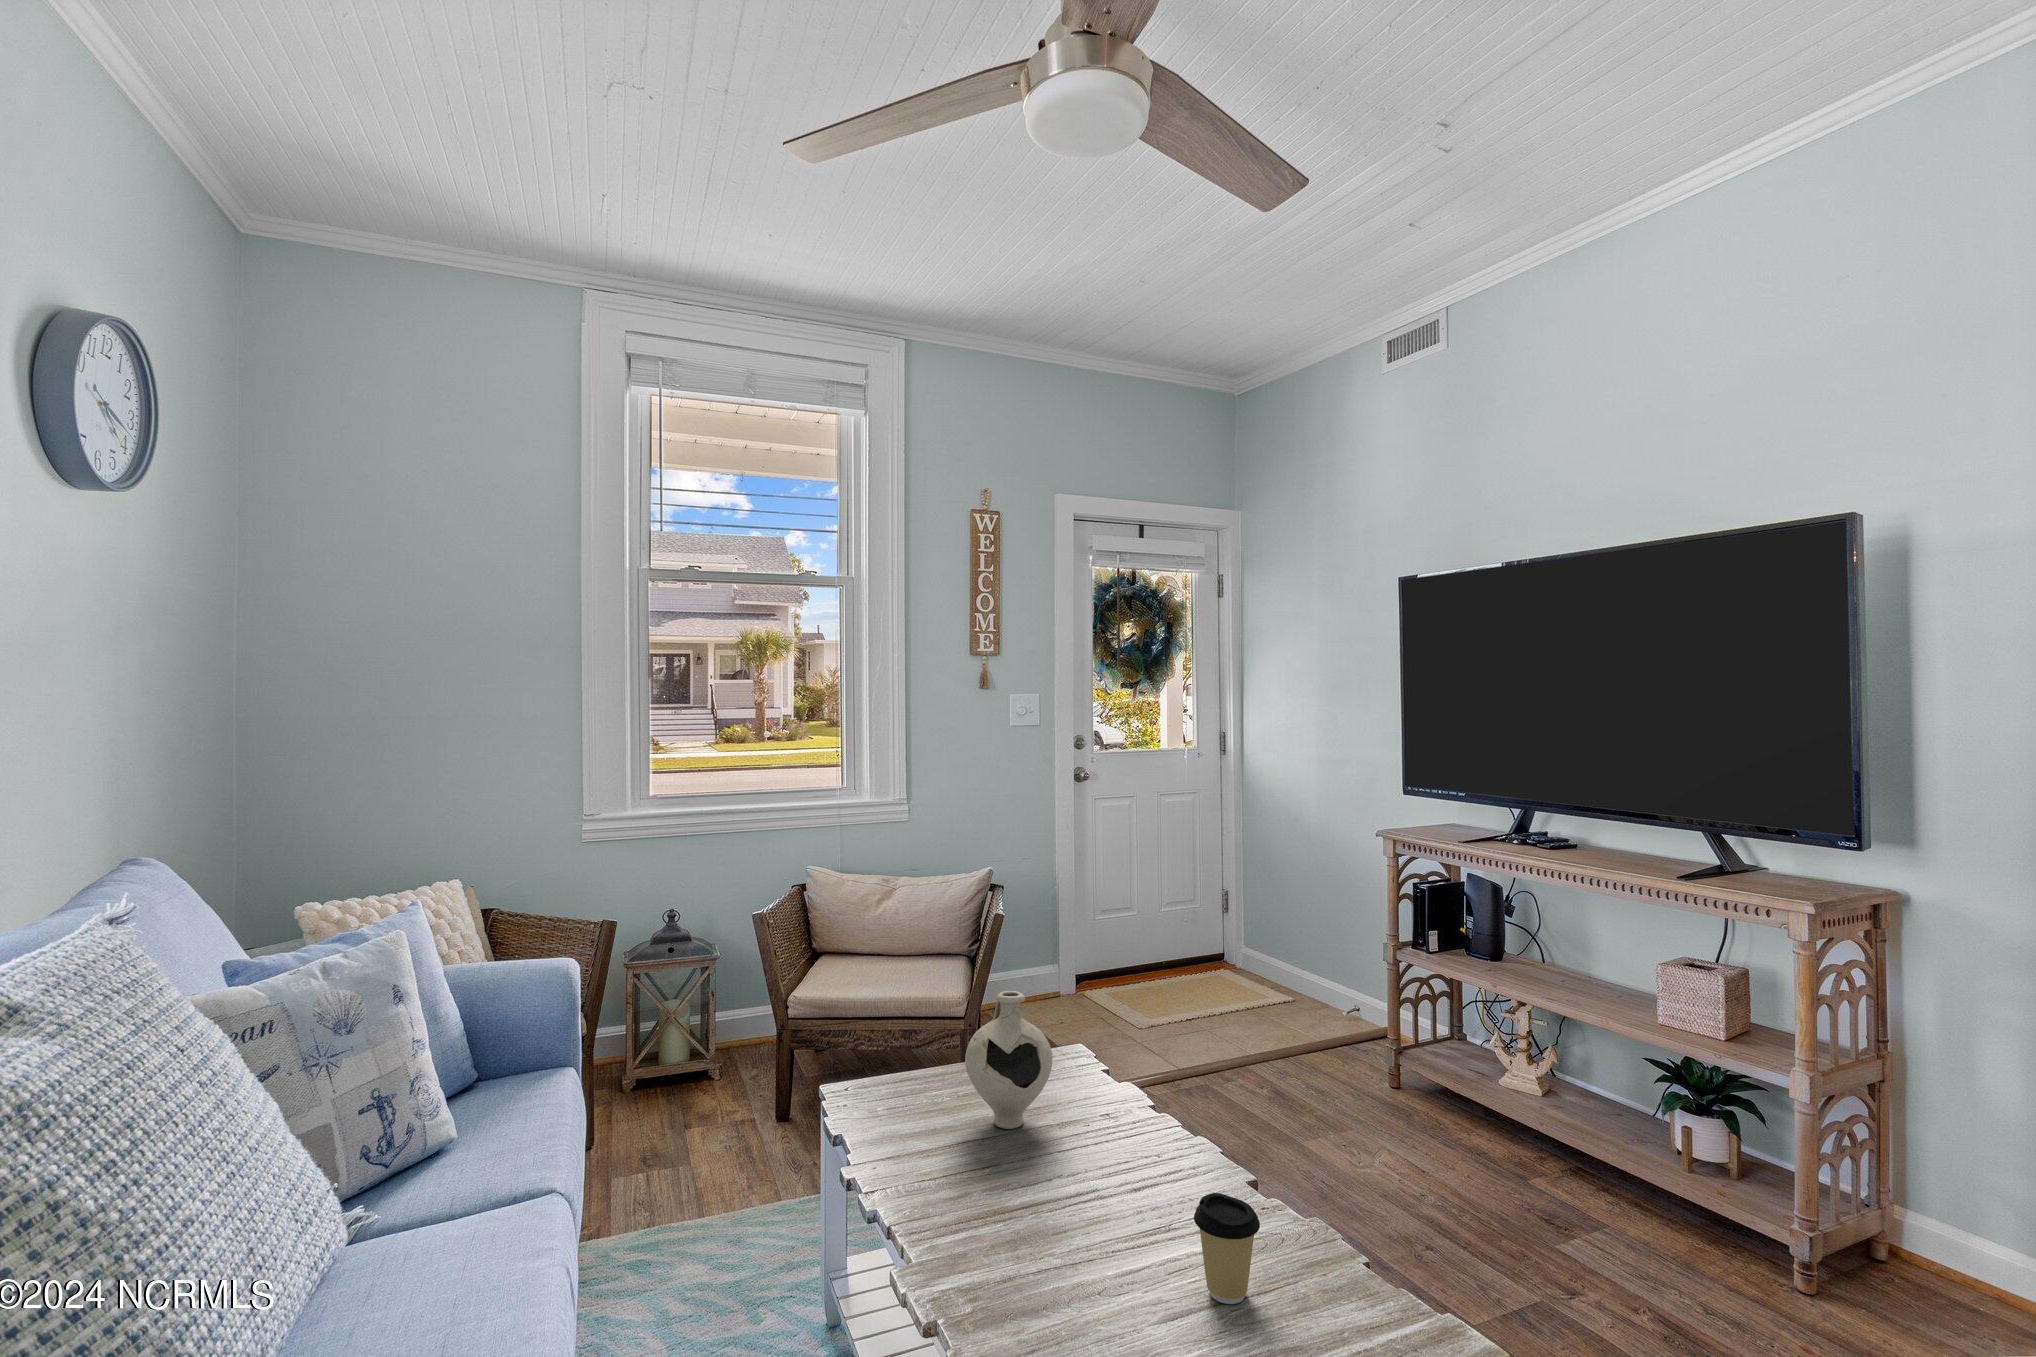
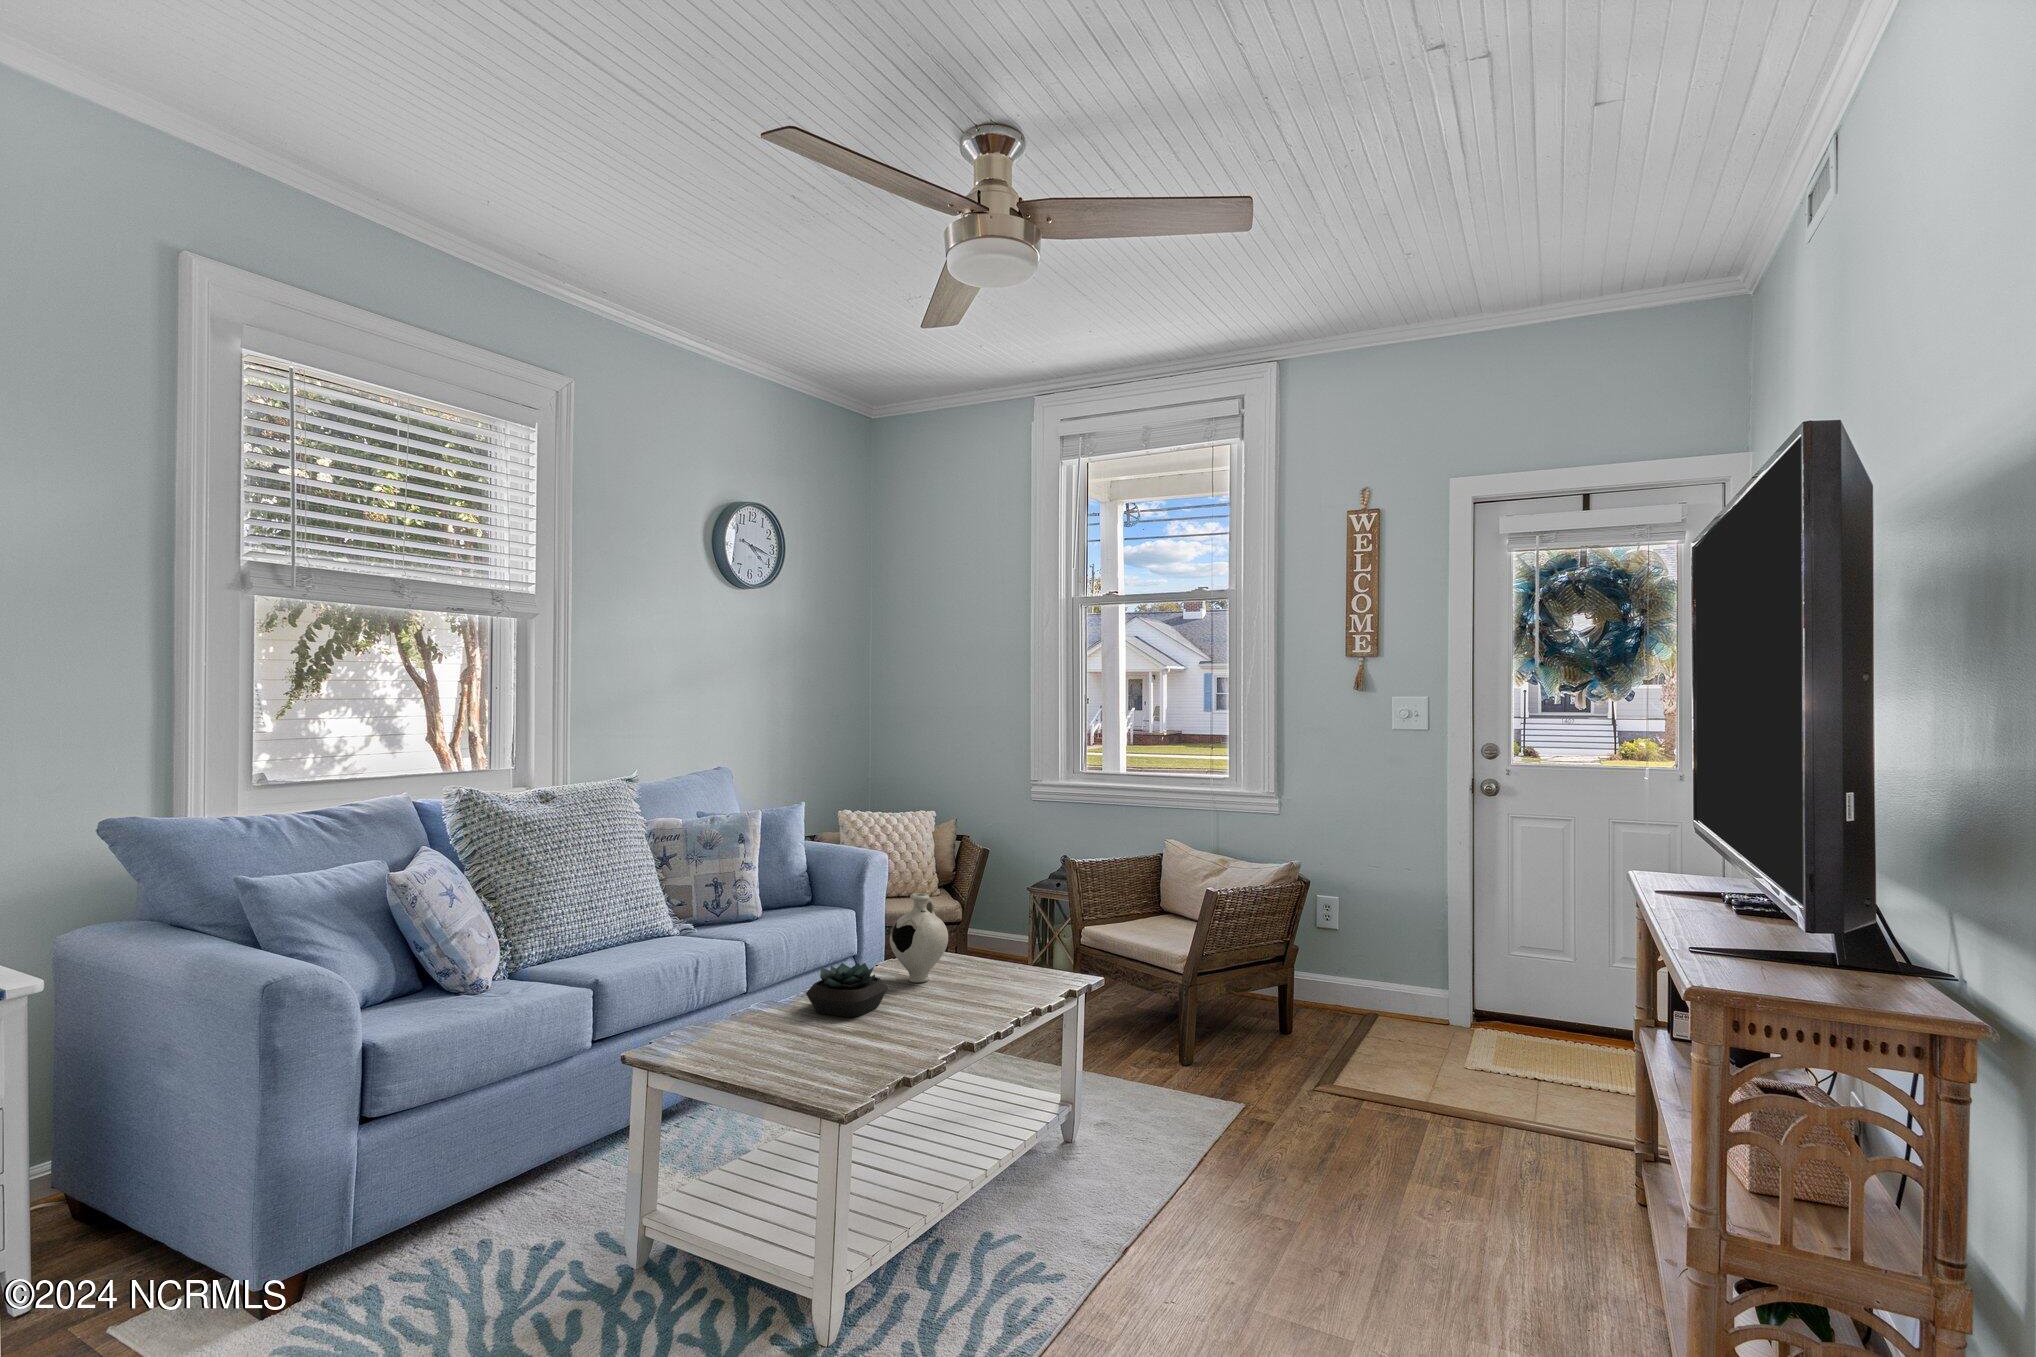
succulent plant: none [1025,1120,1158,1229] -> present [806,963,888,1017]
coffee cup: present [1194,1193,1260,1304] -> none [766,987,804,1045]

